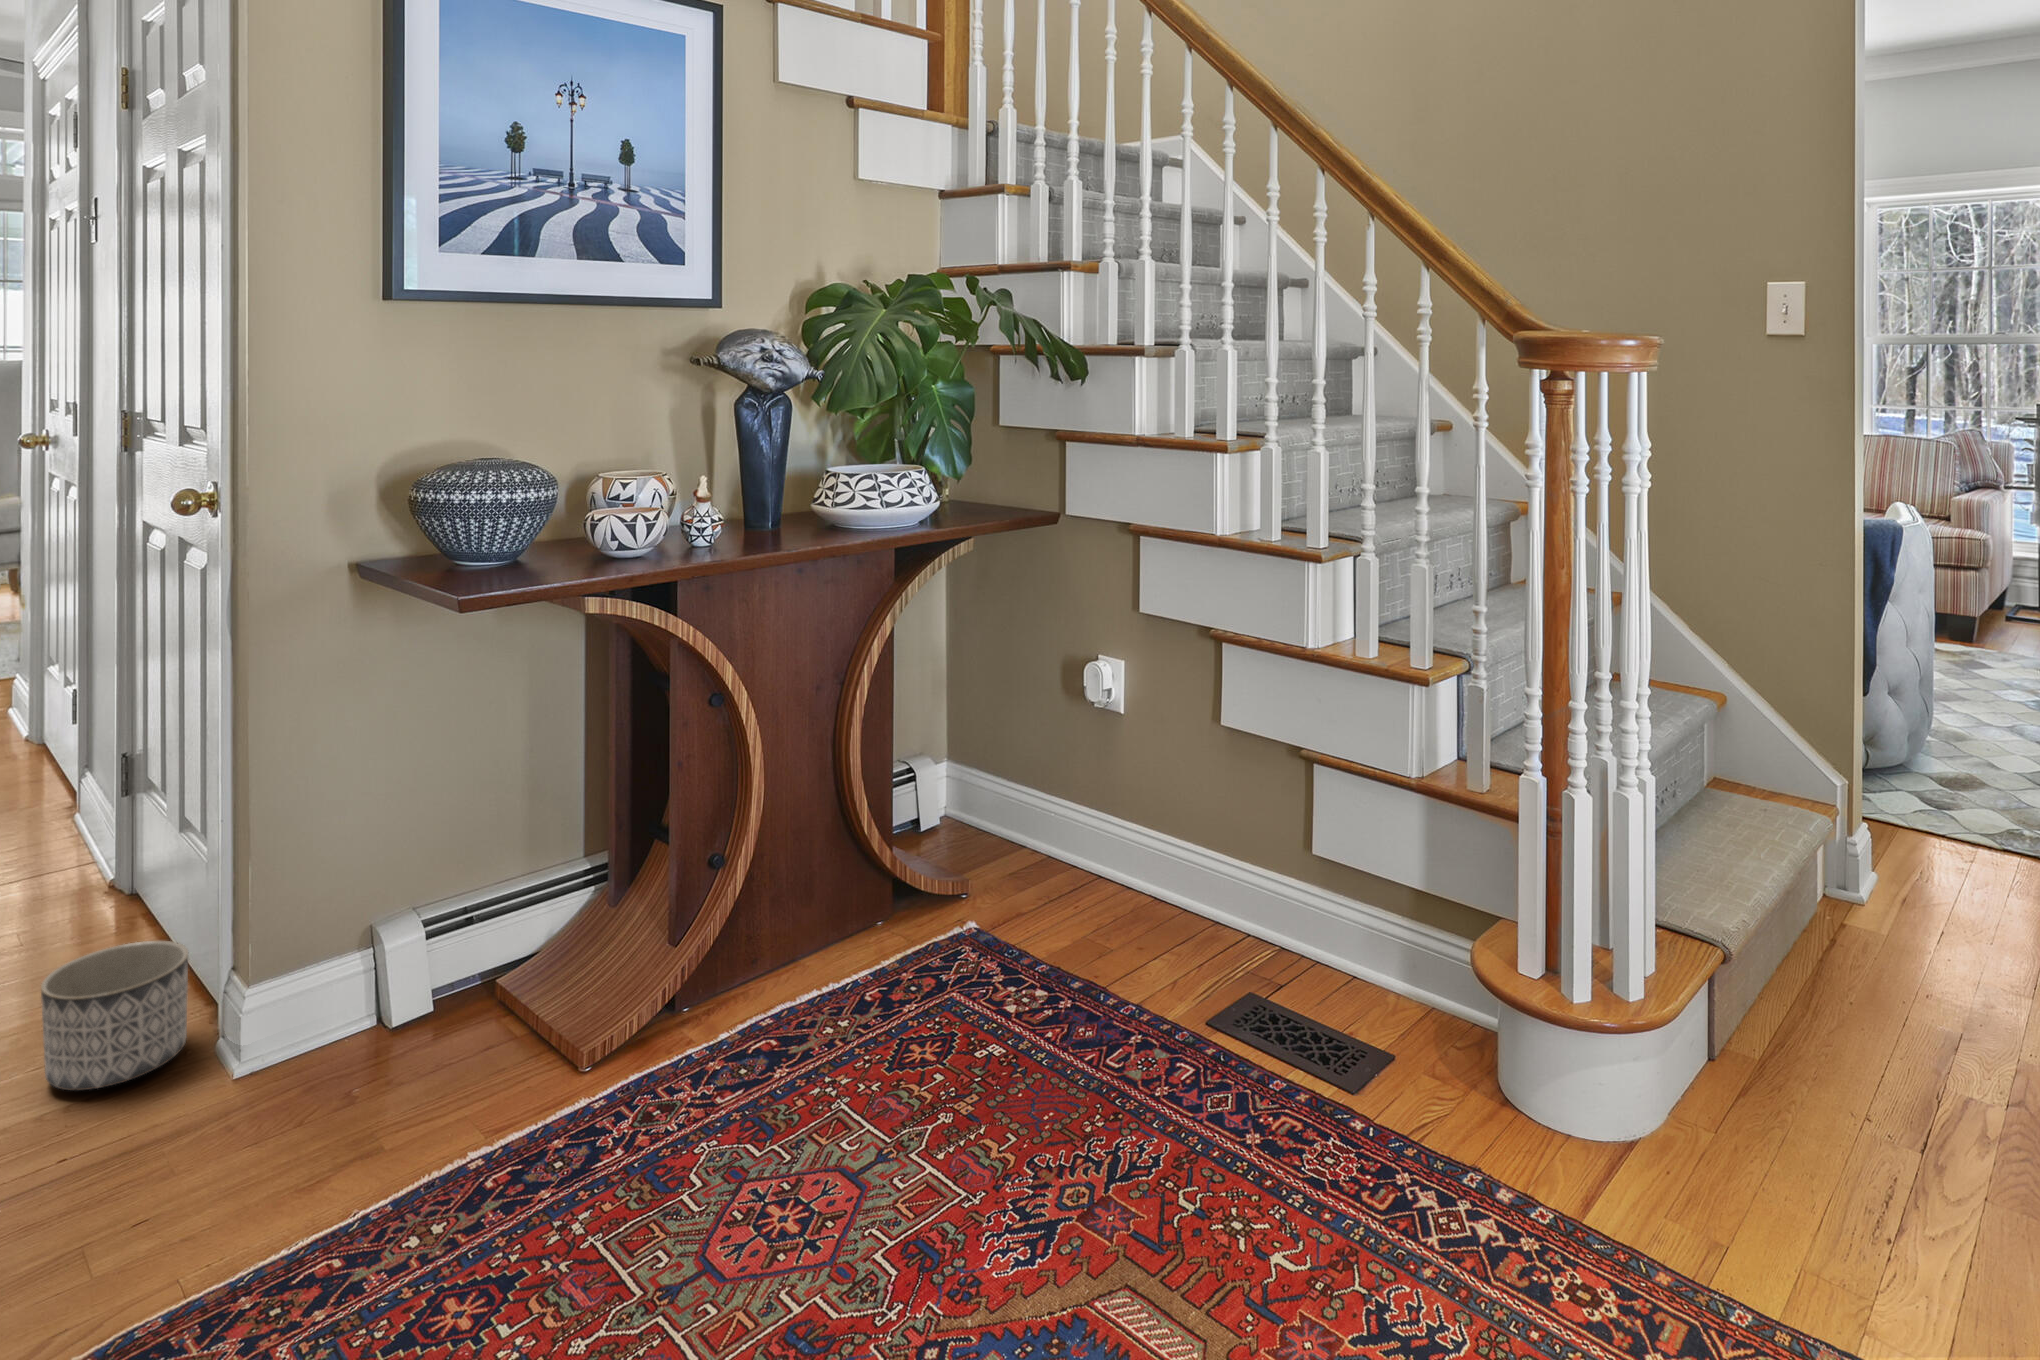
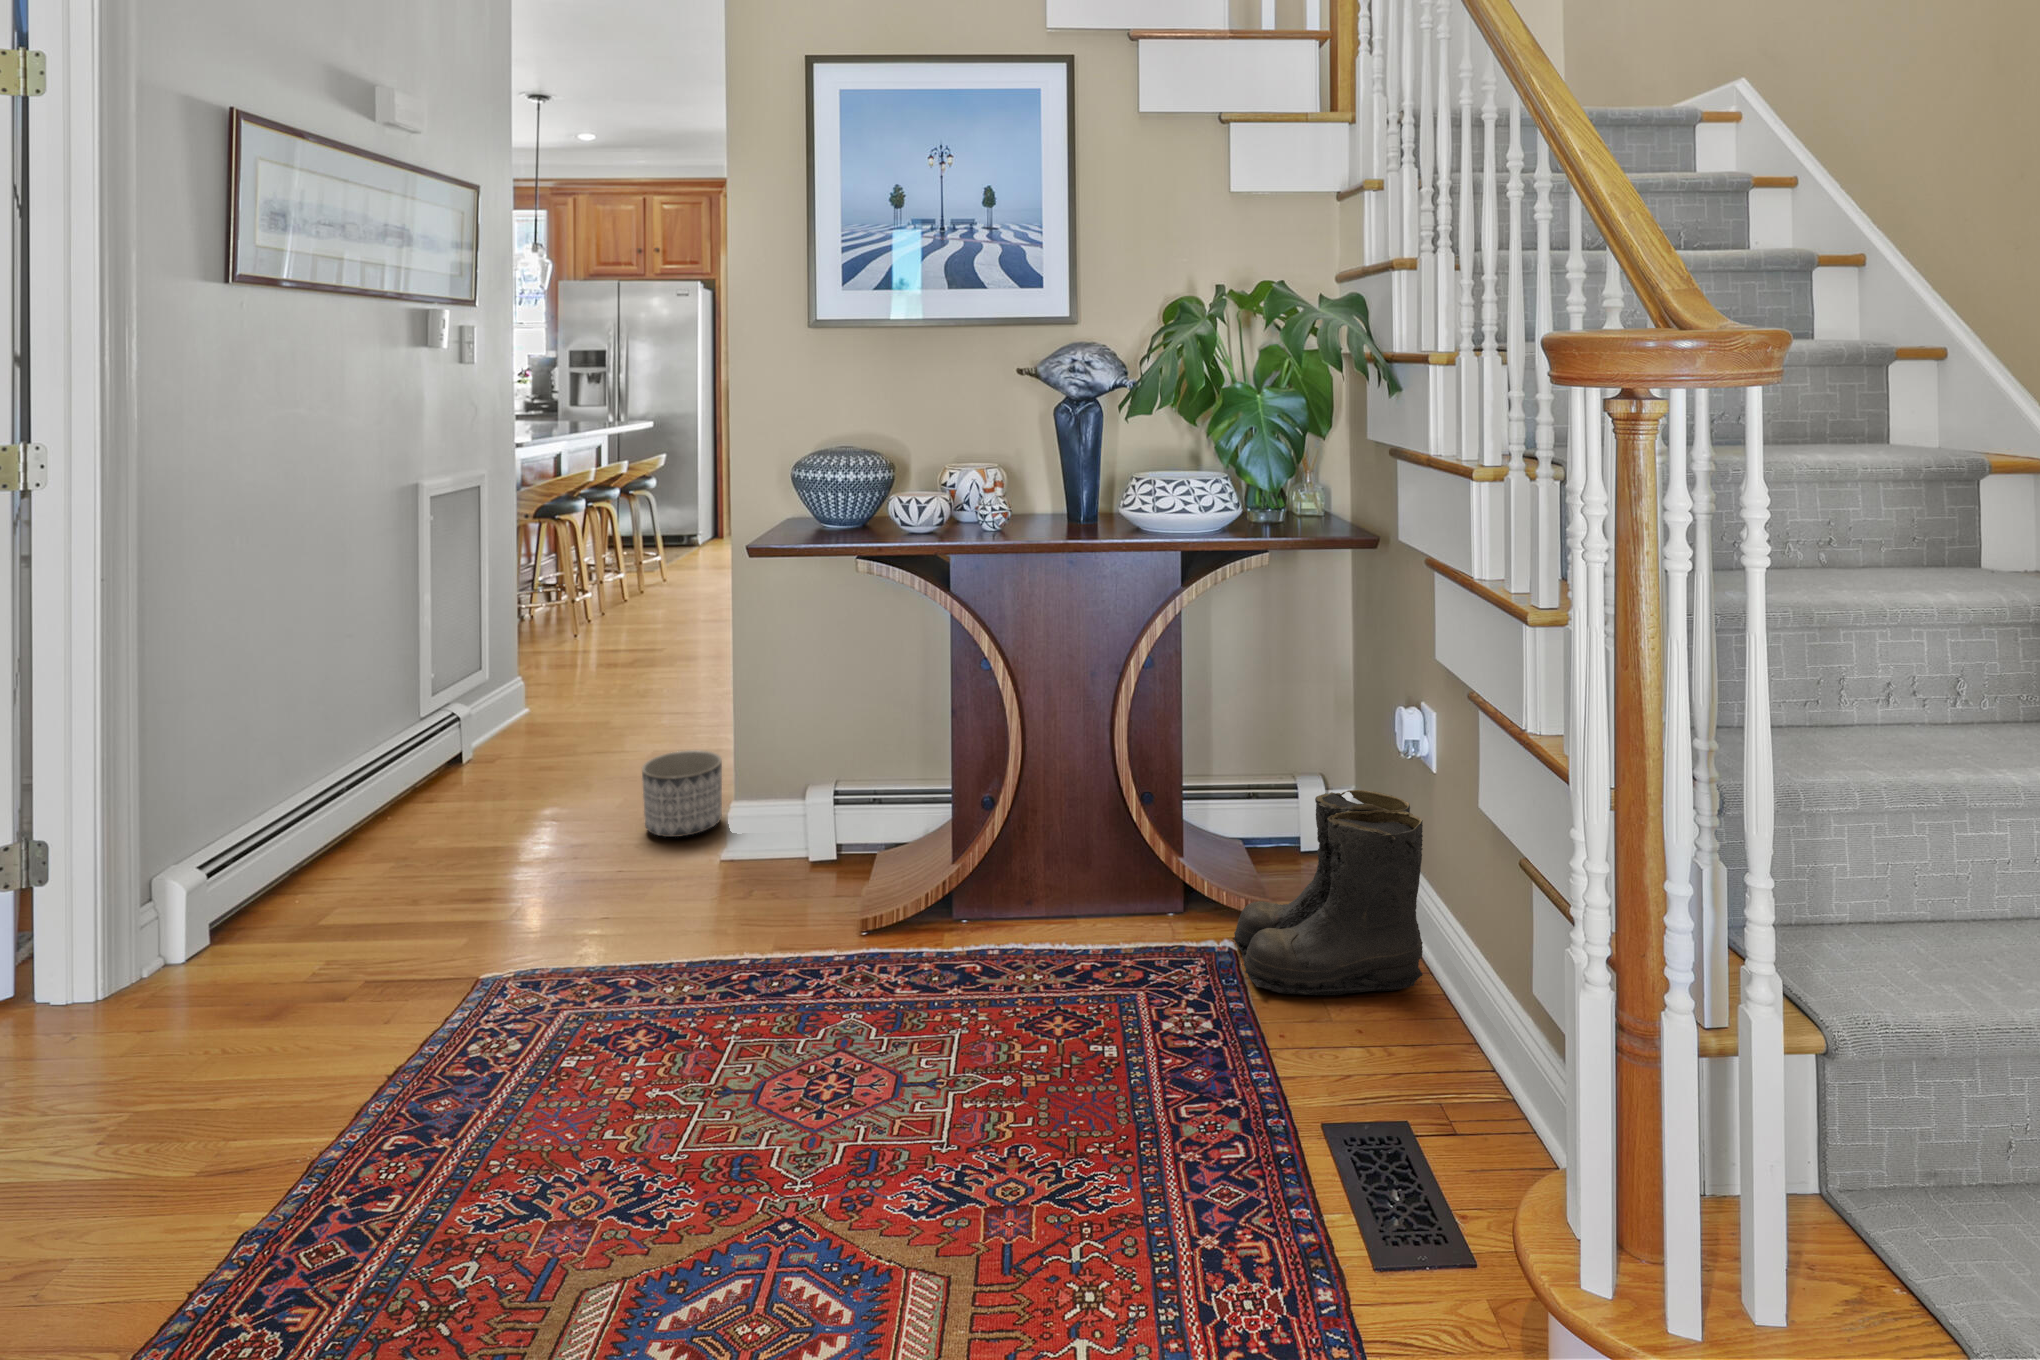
boots: none [971,745,1154,951] -> present [1233,790,1423,995]

